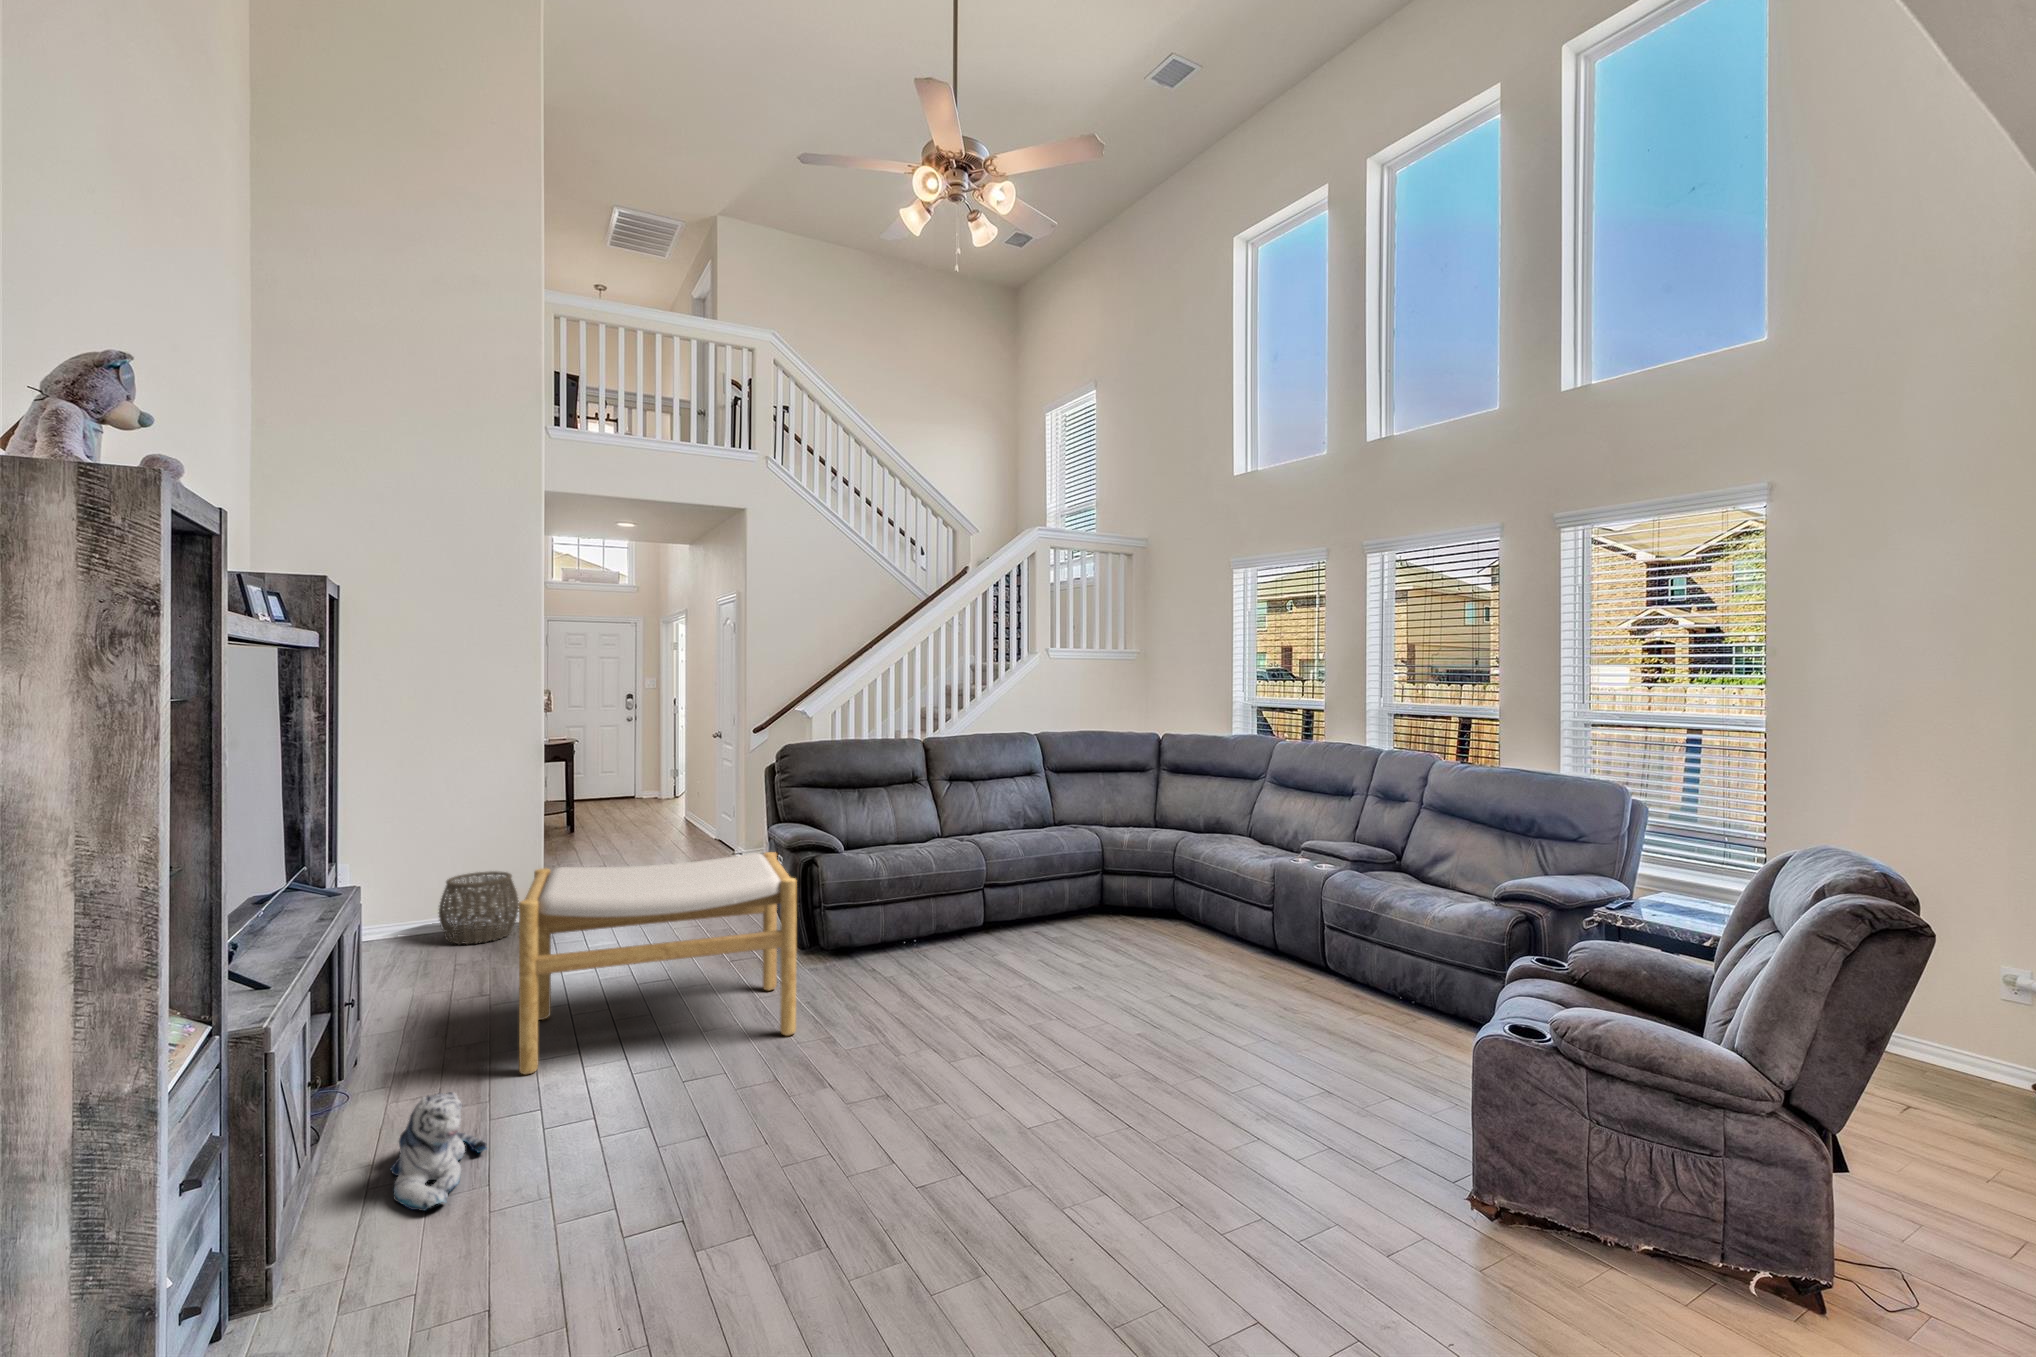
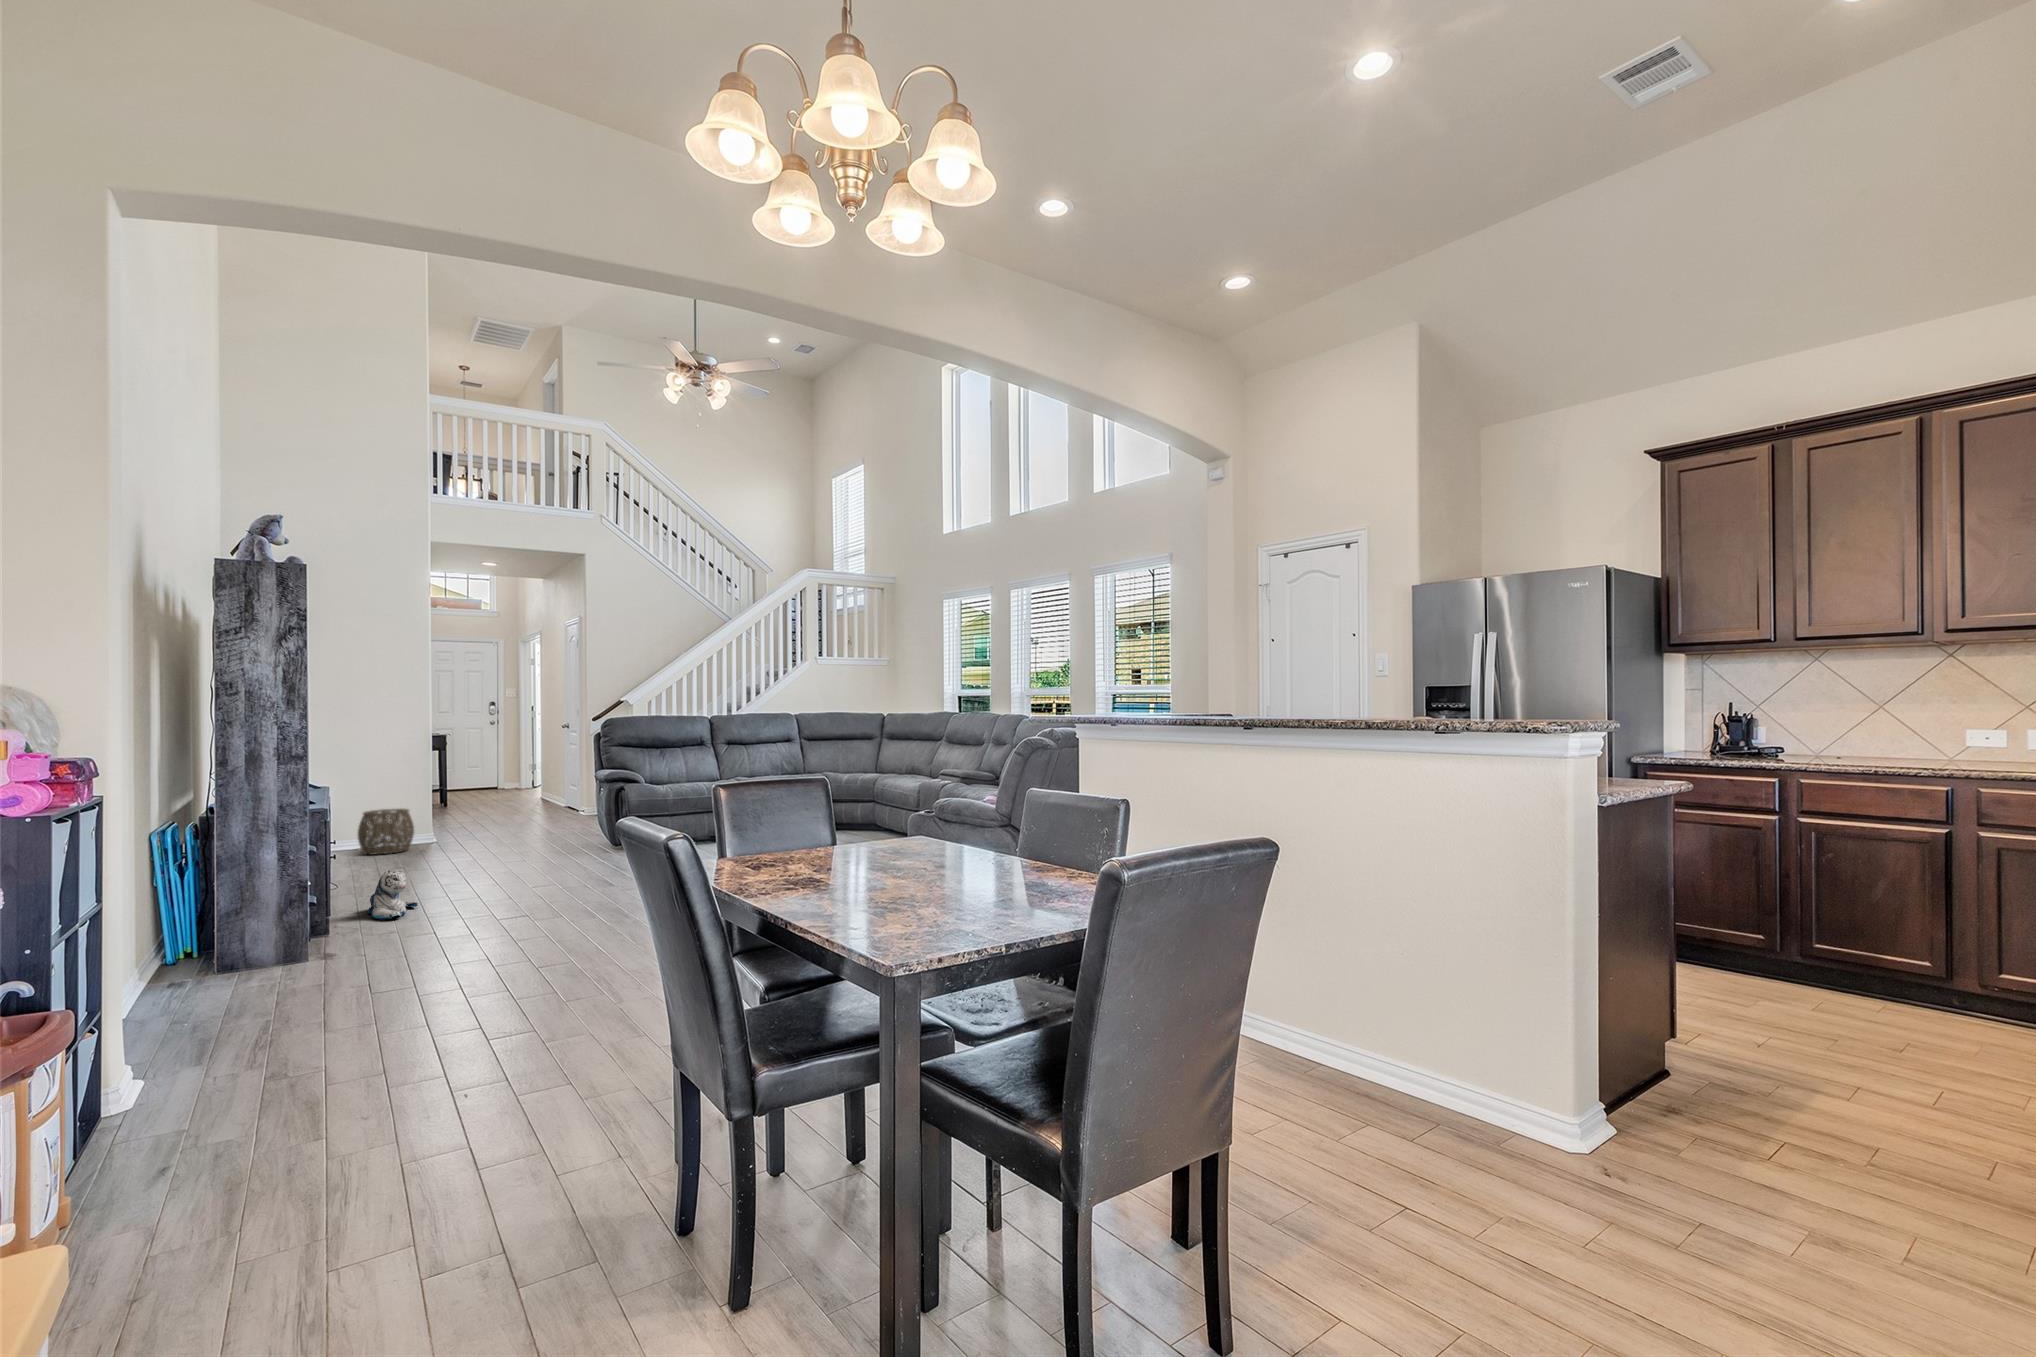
footstool: present [519,852,797,1074] -> none [429,776,599,890]

